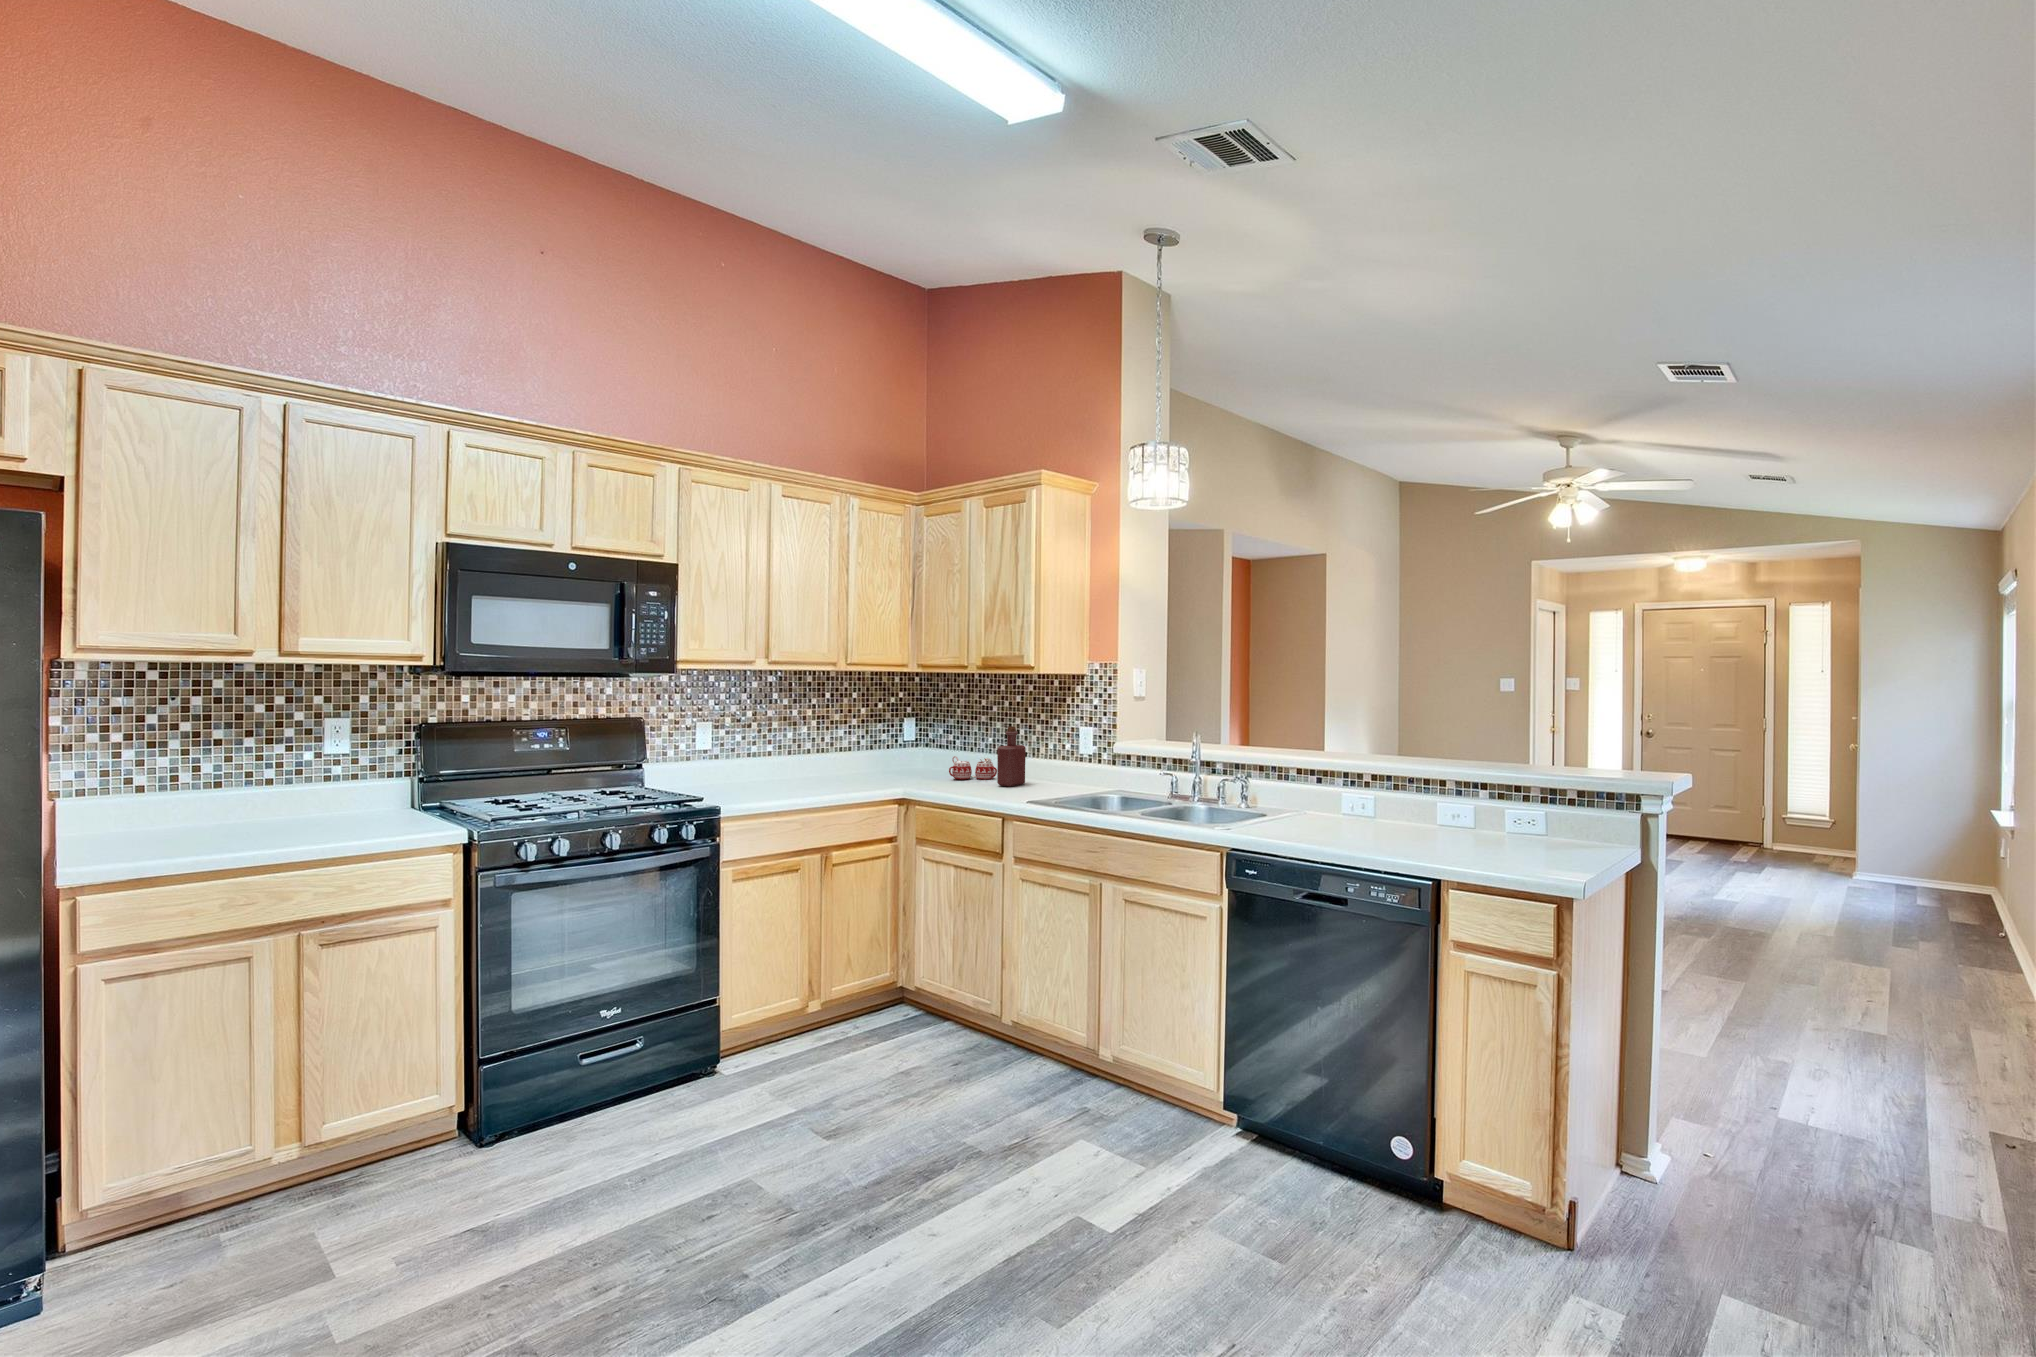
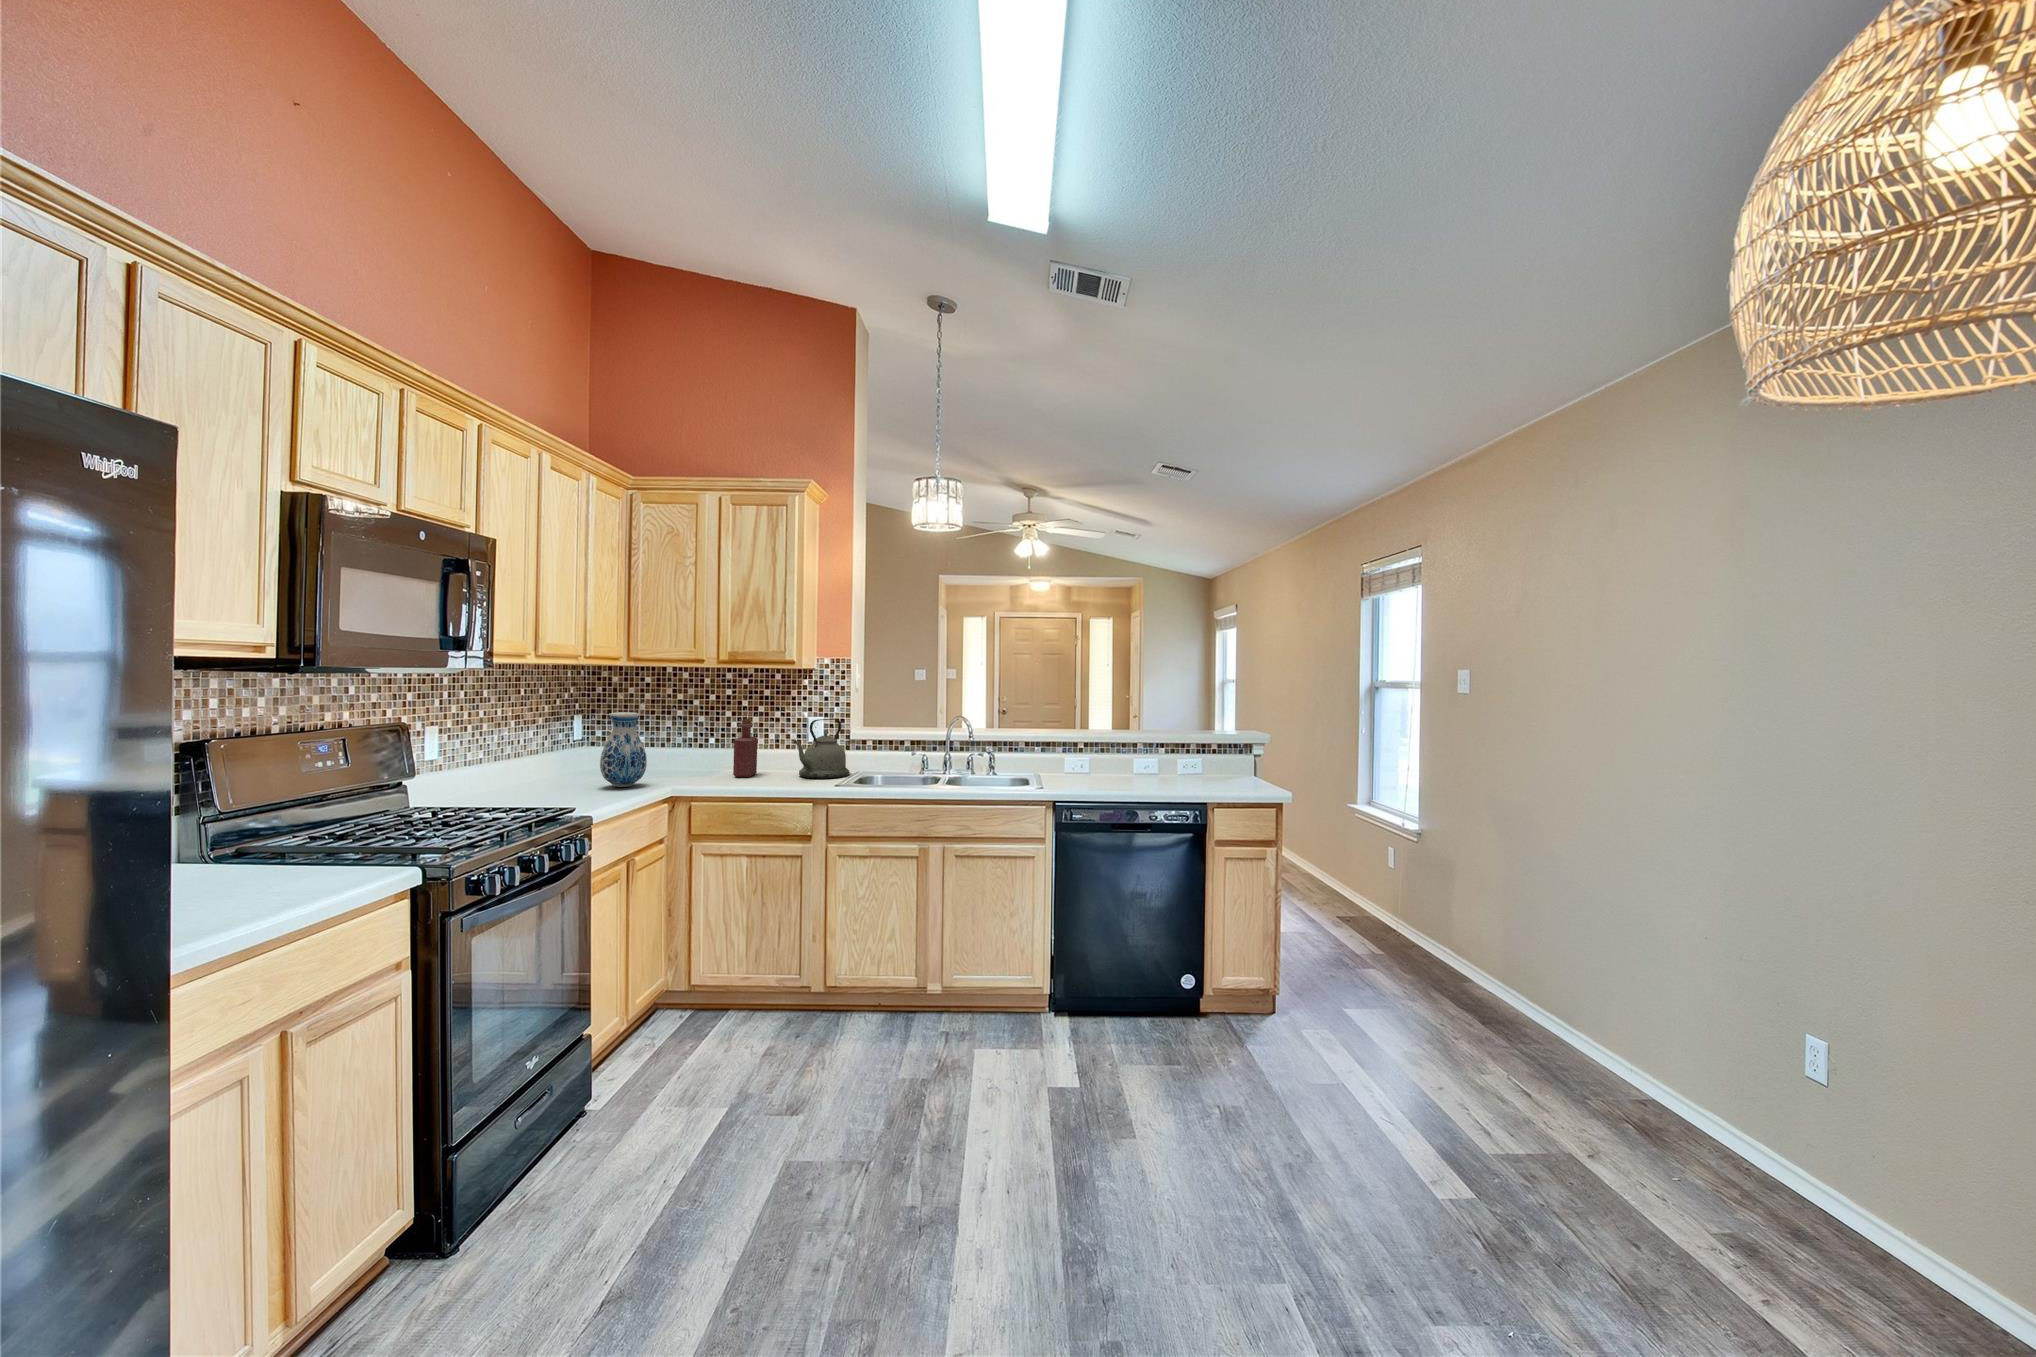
vase: none [880,717,919,786] -> present [600,712,647,787]
kettle: none [1035,729,1105,795] -> present [794,719,850,778]
mug: present [949,756,997,780] -> none [660,752,714,775]

